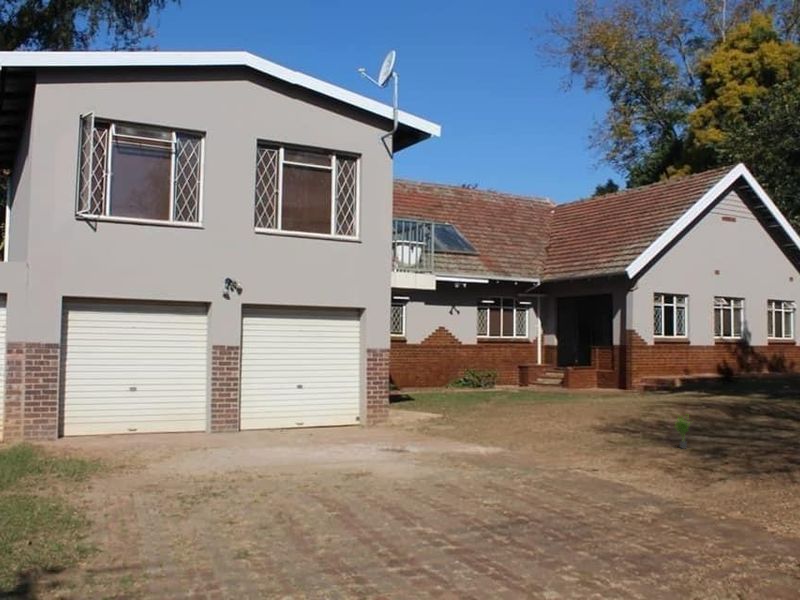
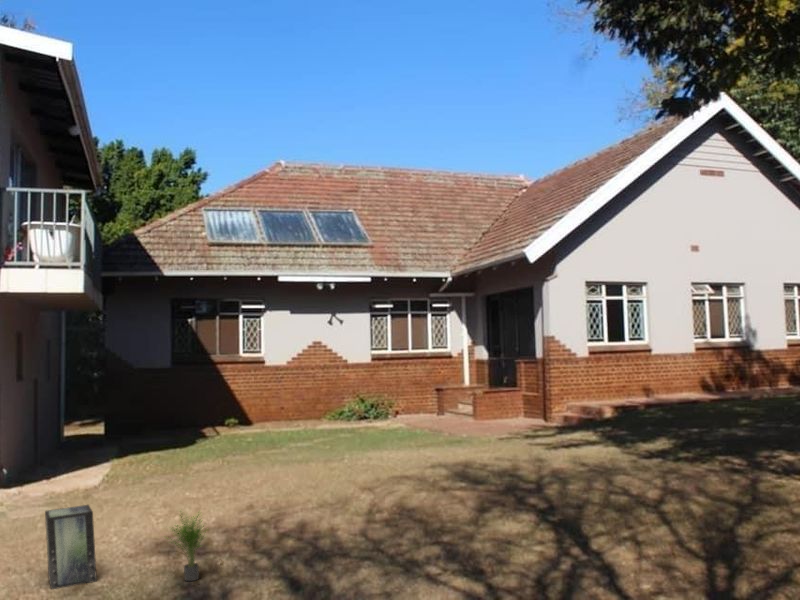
storage box: none [600,412,632,452] -> present [45,505,97,589]

